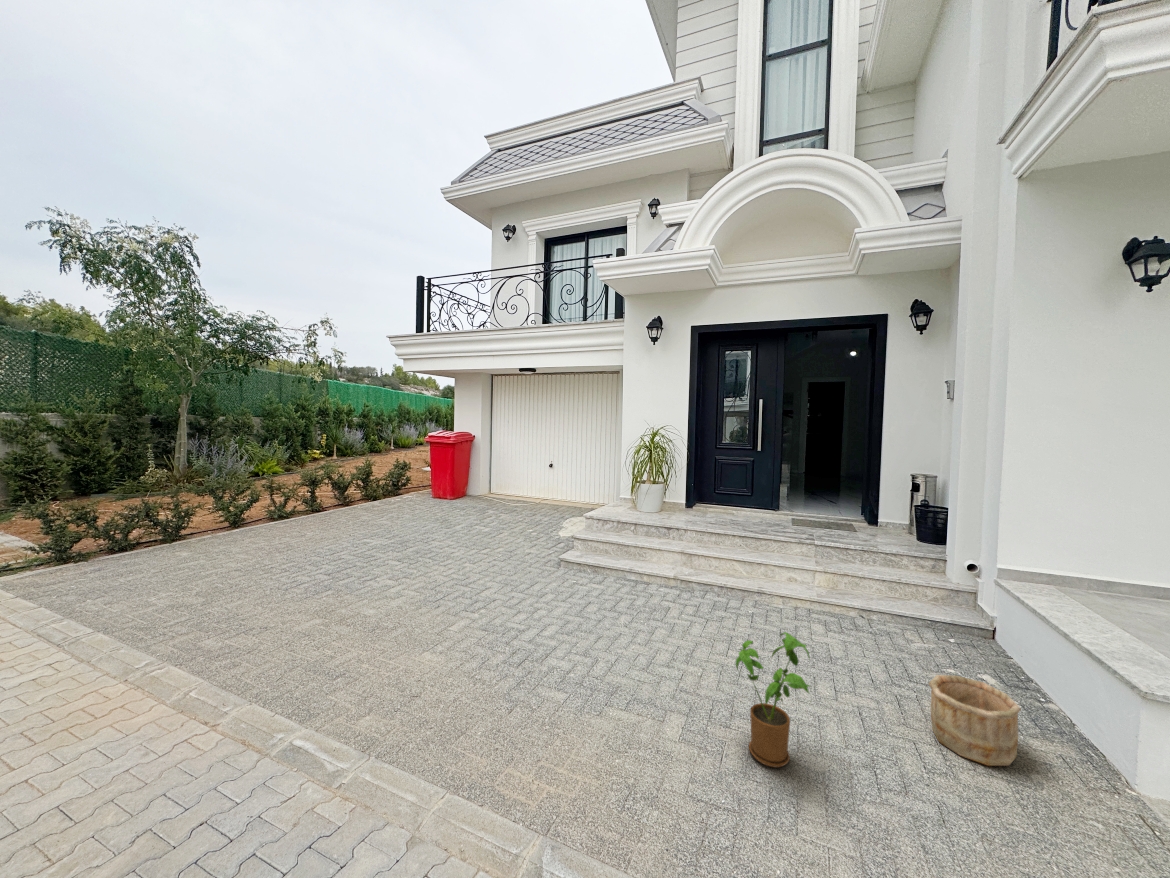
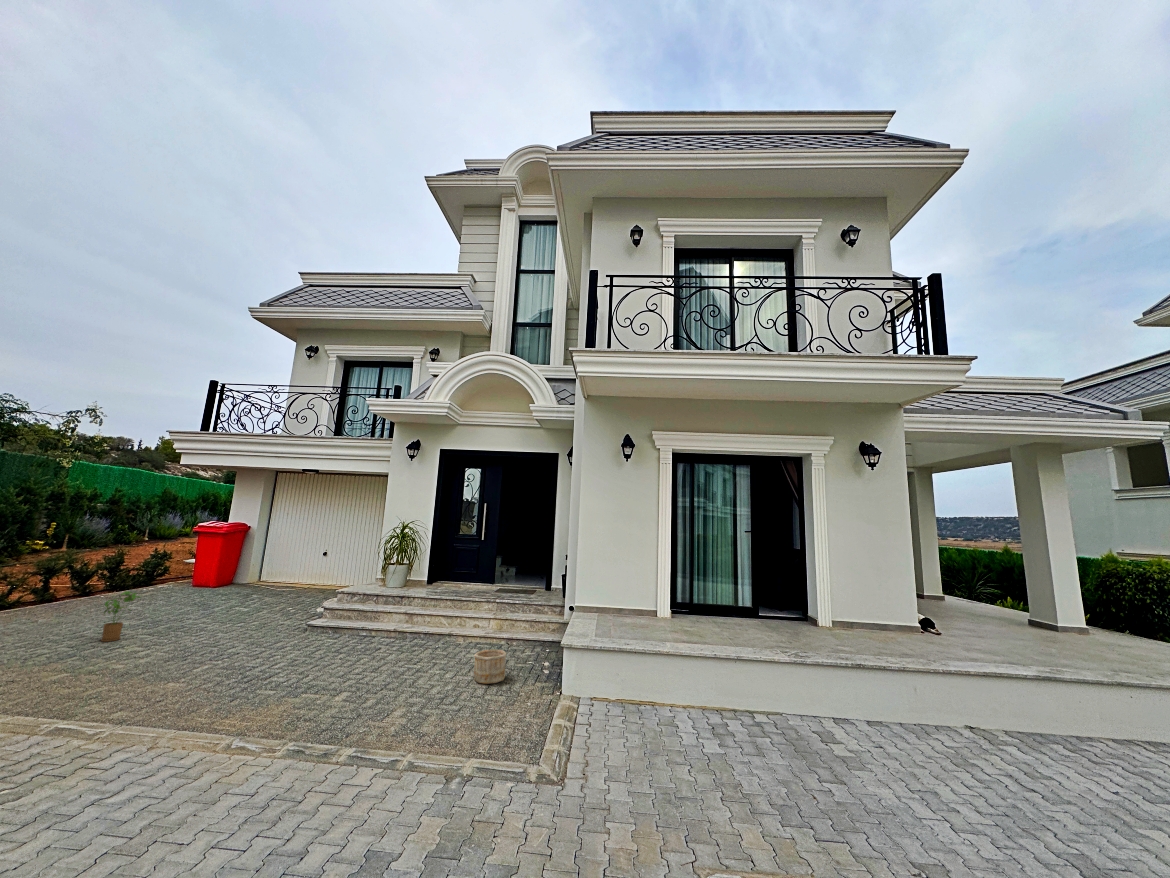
house plant: present [736,632,809,767] -> present [101,591,140,642]

